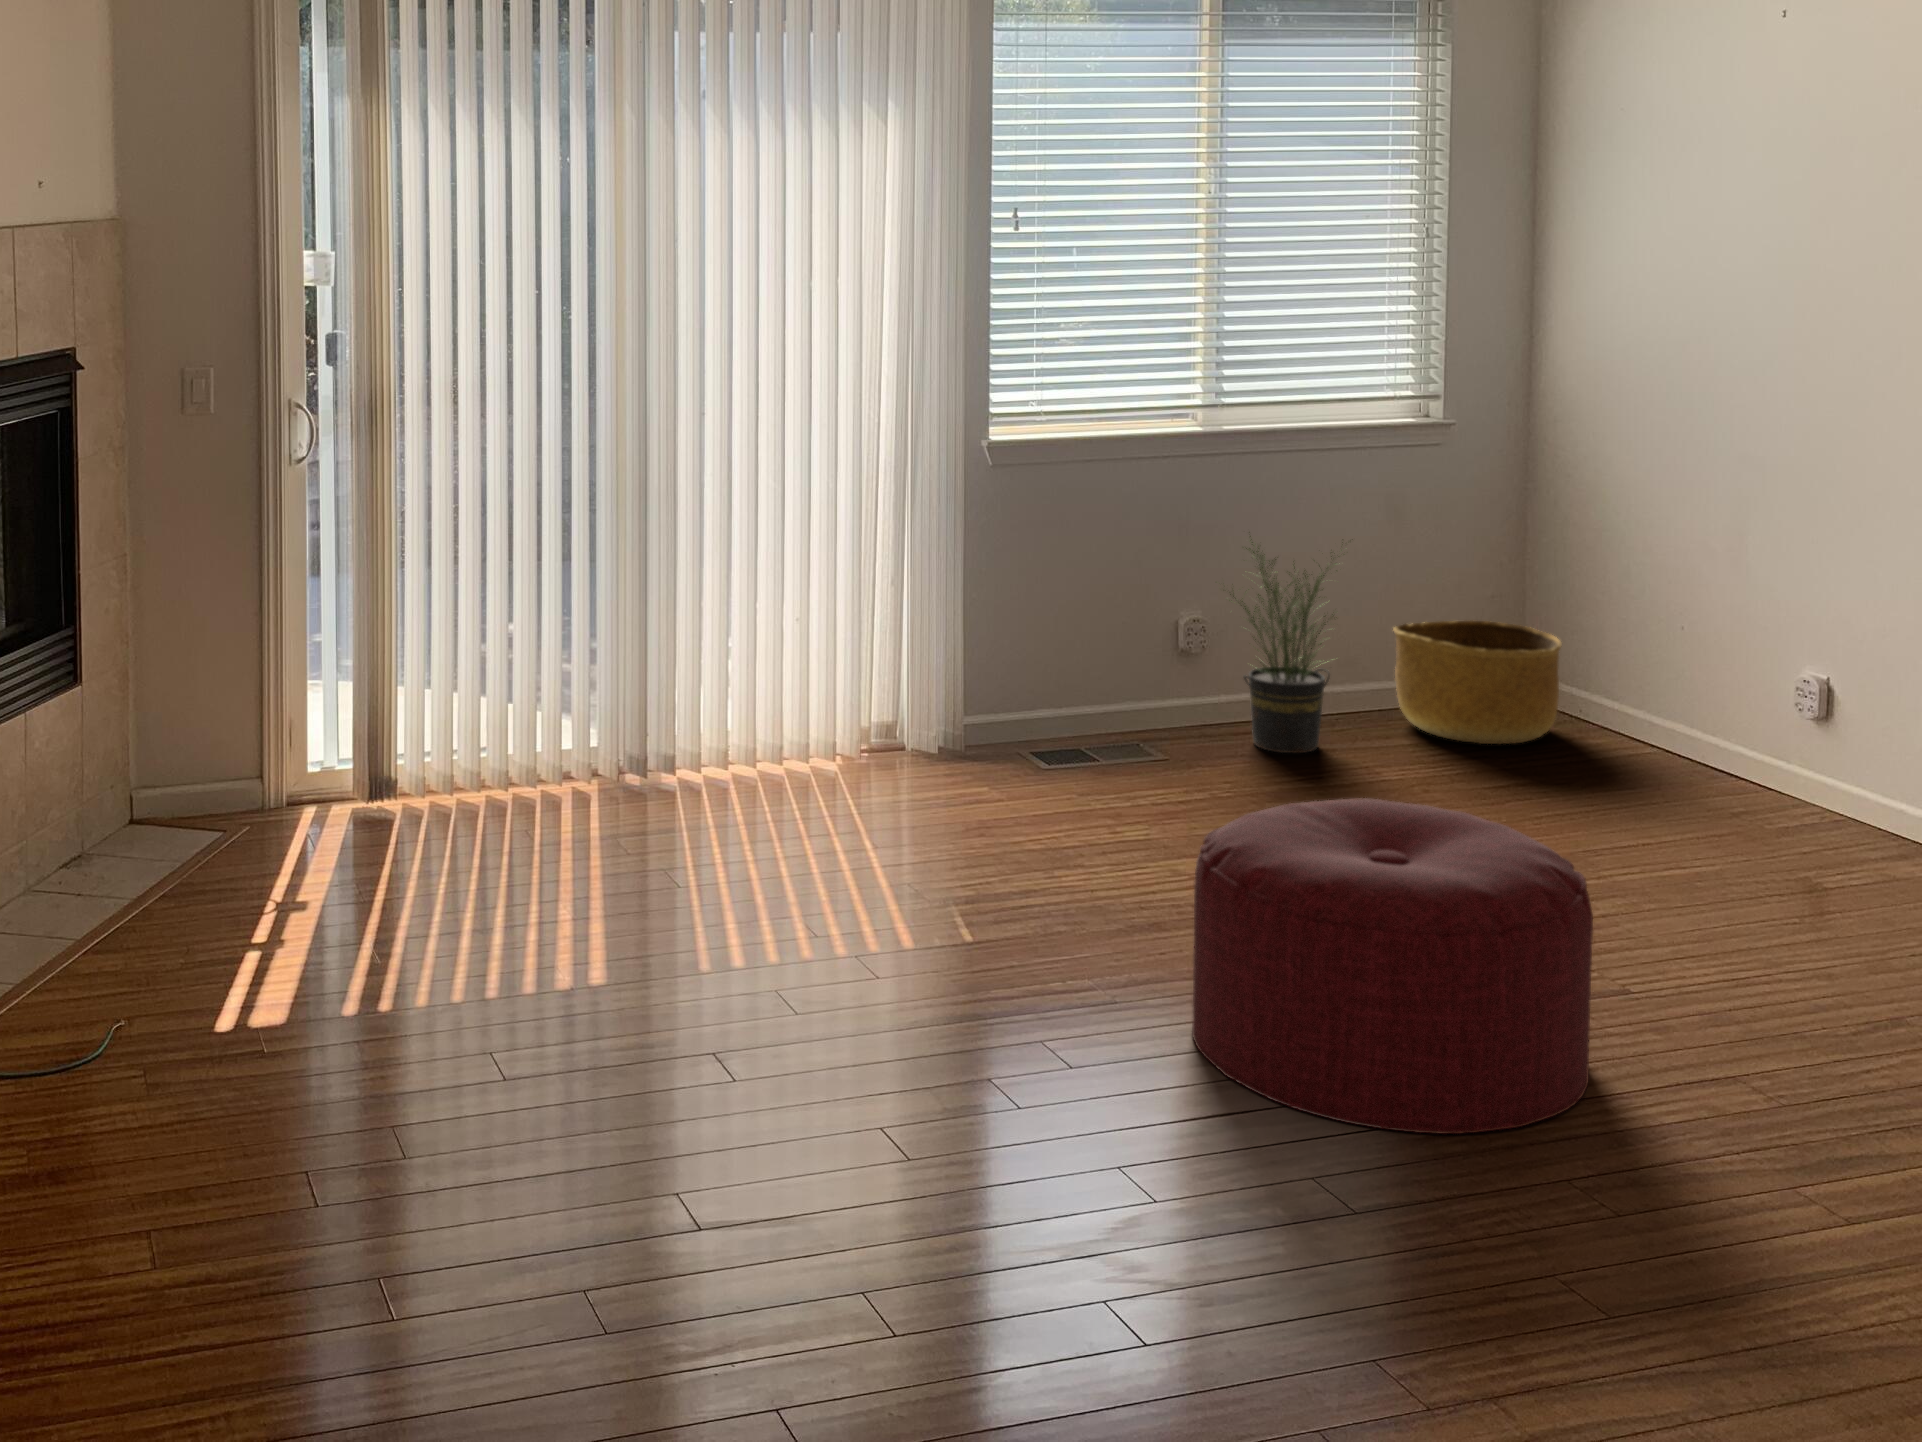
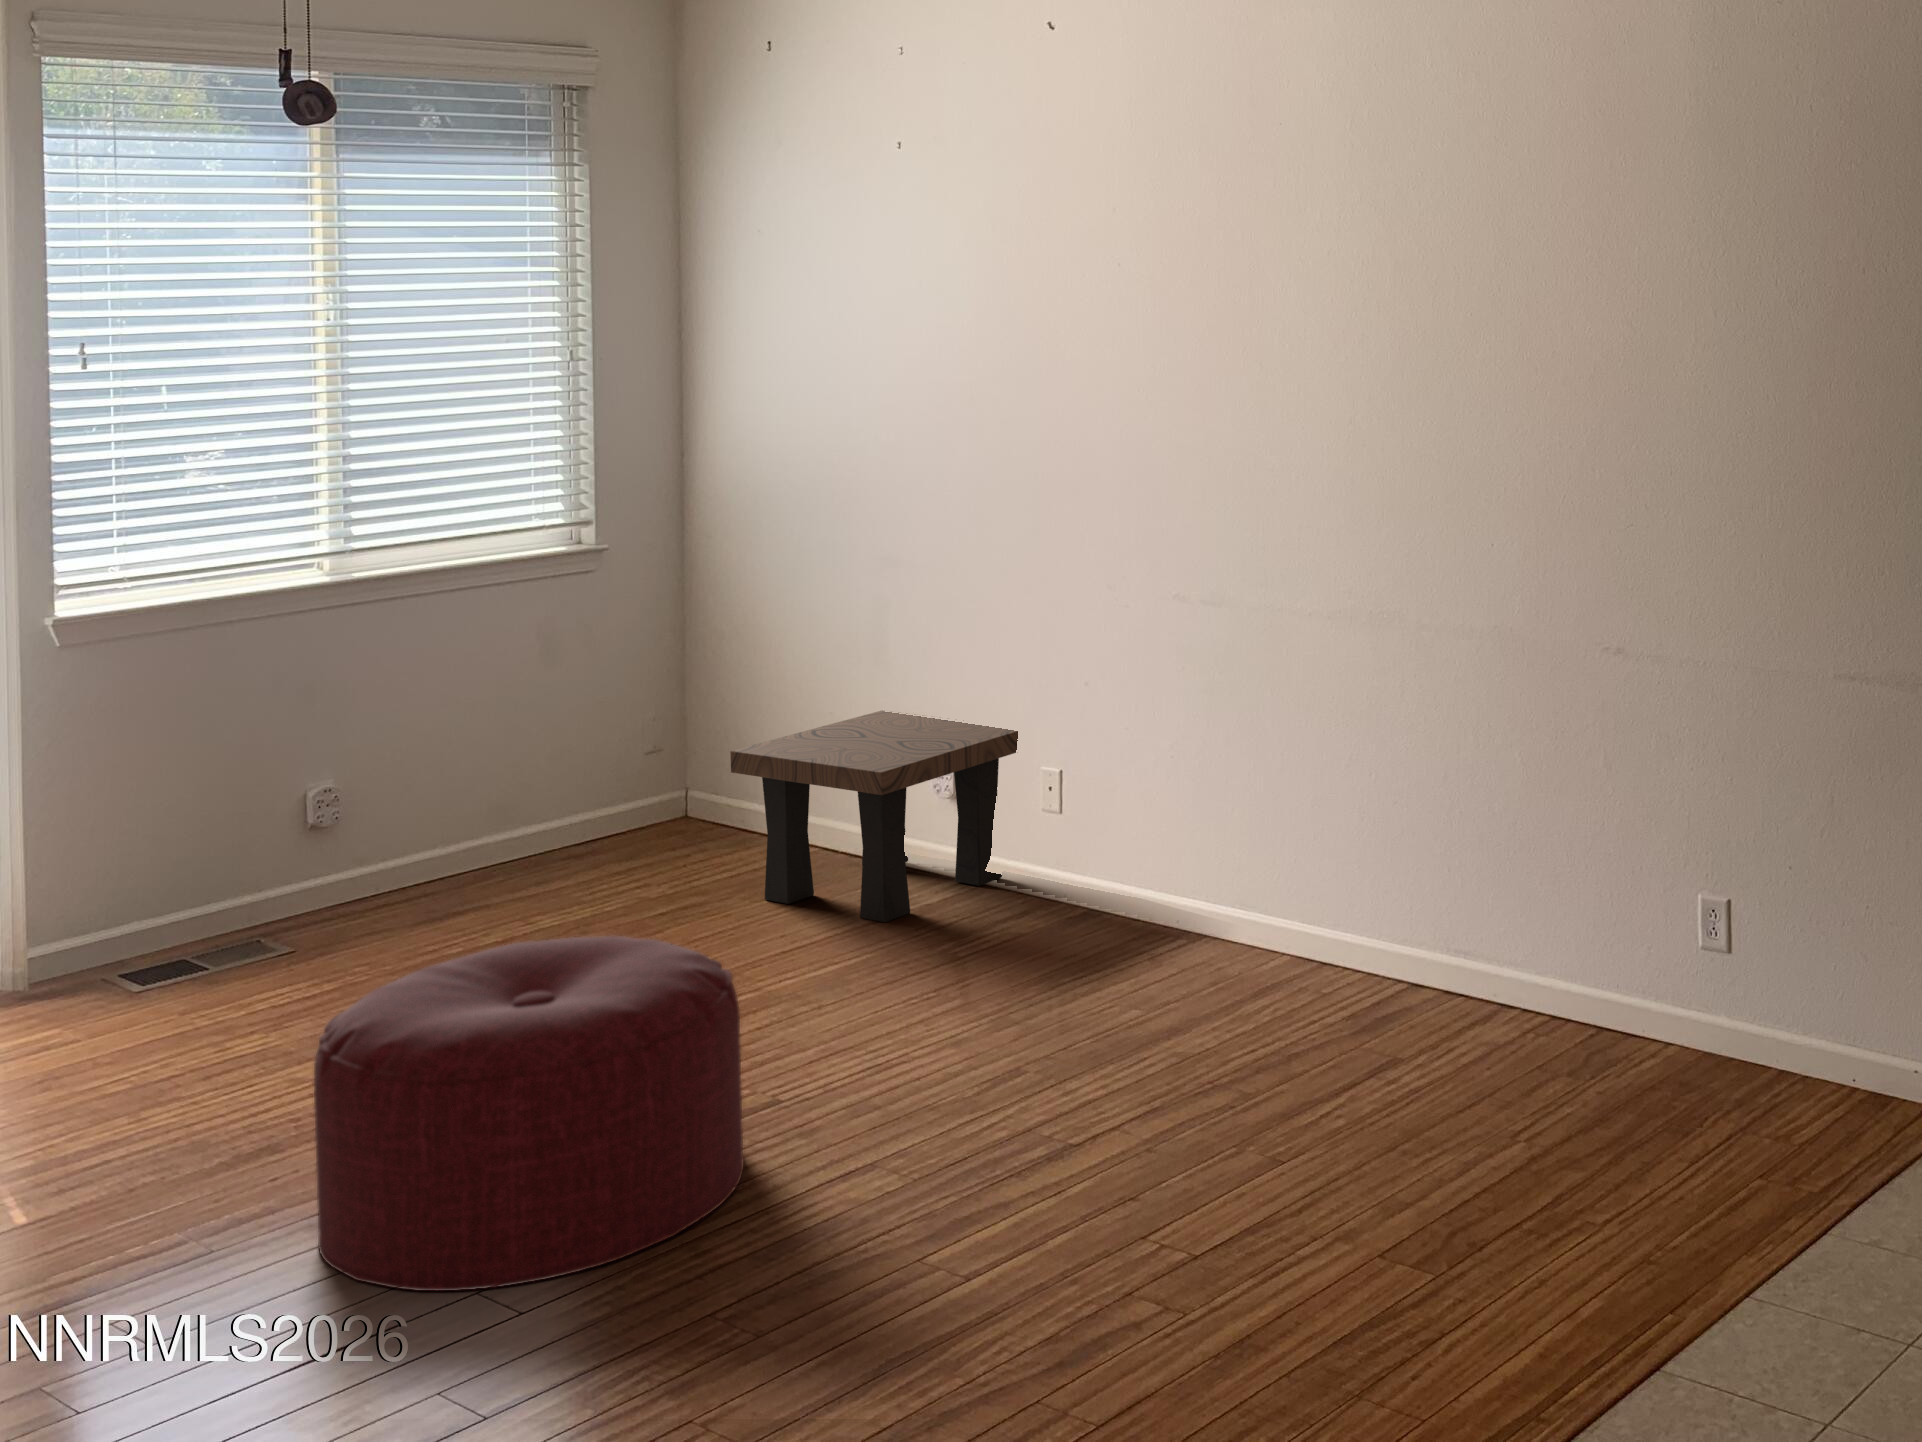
potted plant: present [1229,532,1343,753] -> none [351,674,512,916]
basket: present [1393,621,1562,744] -> none [560,738,731,865]
side table: none [1567,629,1912,856] -> present [730,710,1018,922]

